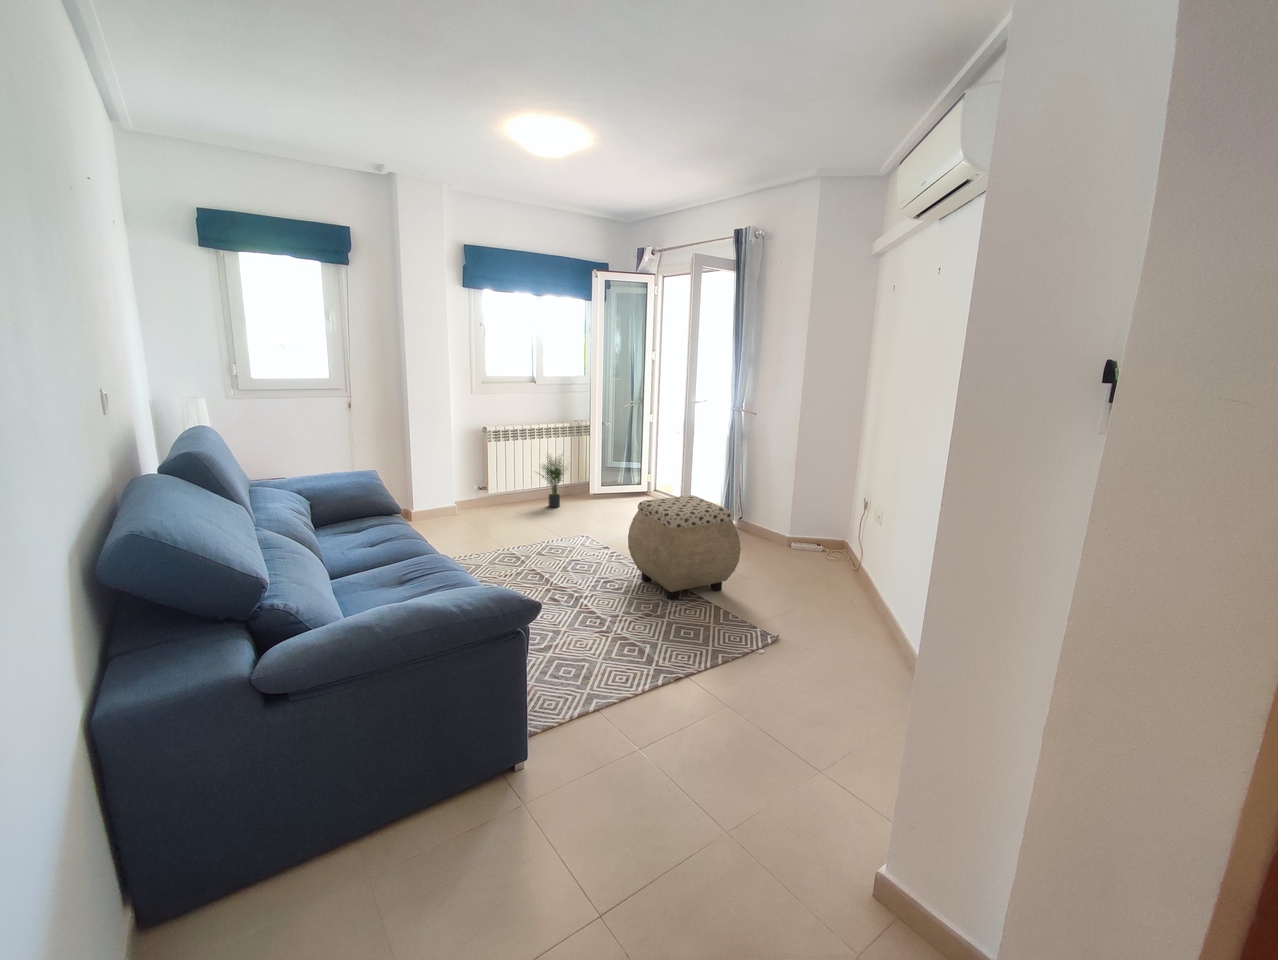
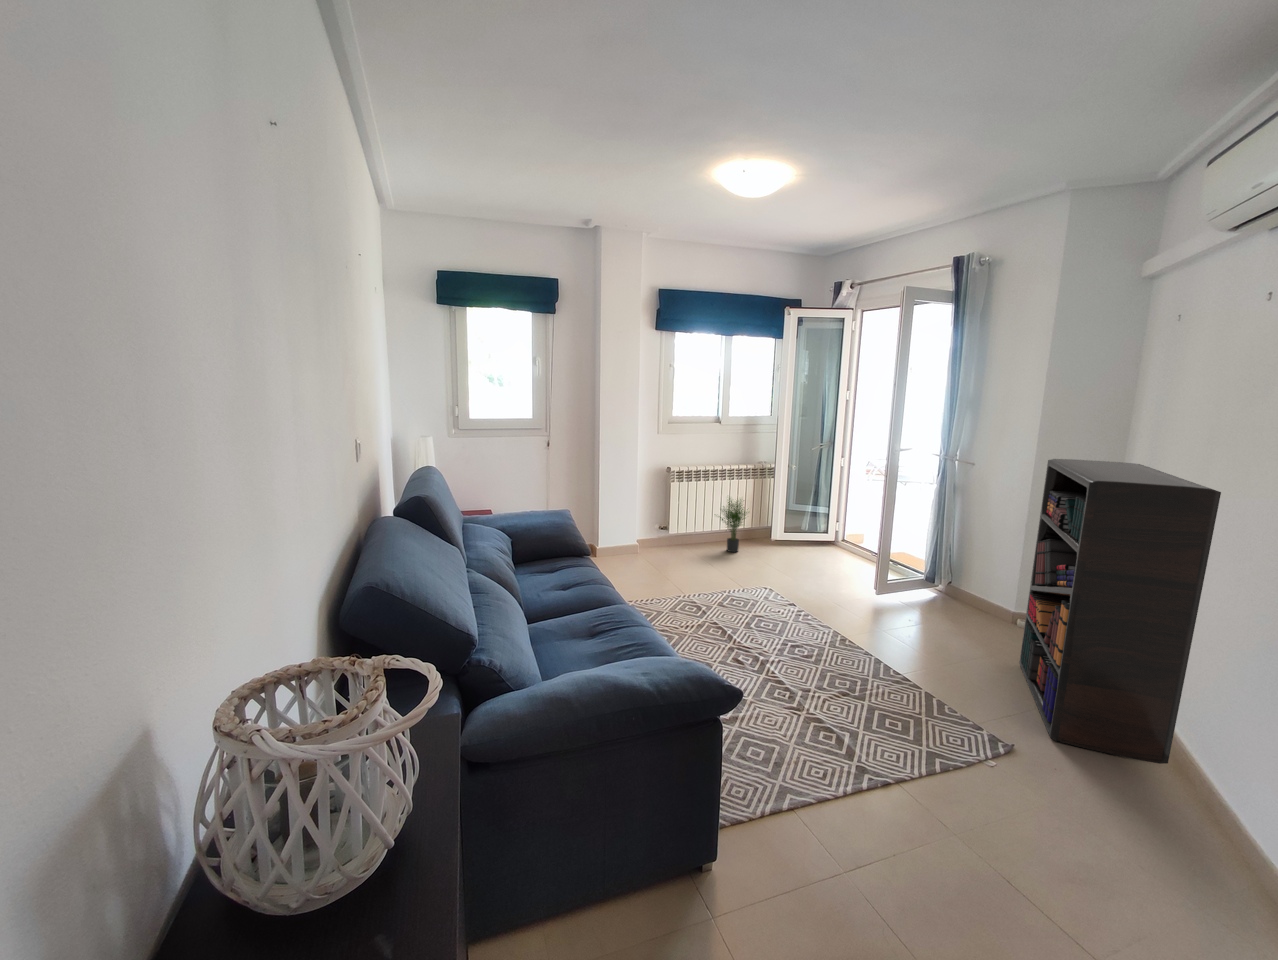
bookshelf: none [788,403,911,634] -> present [1019,459,1221,764]
ottoman: present [628,495,741,600] -> none [820,558,960,679]

